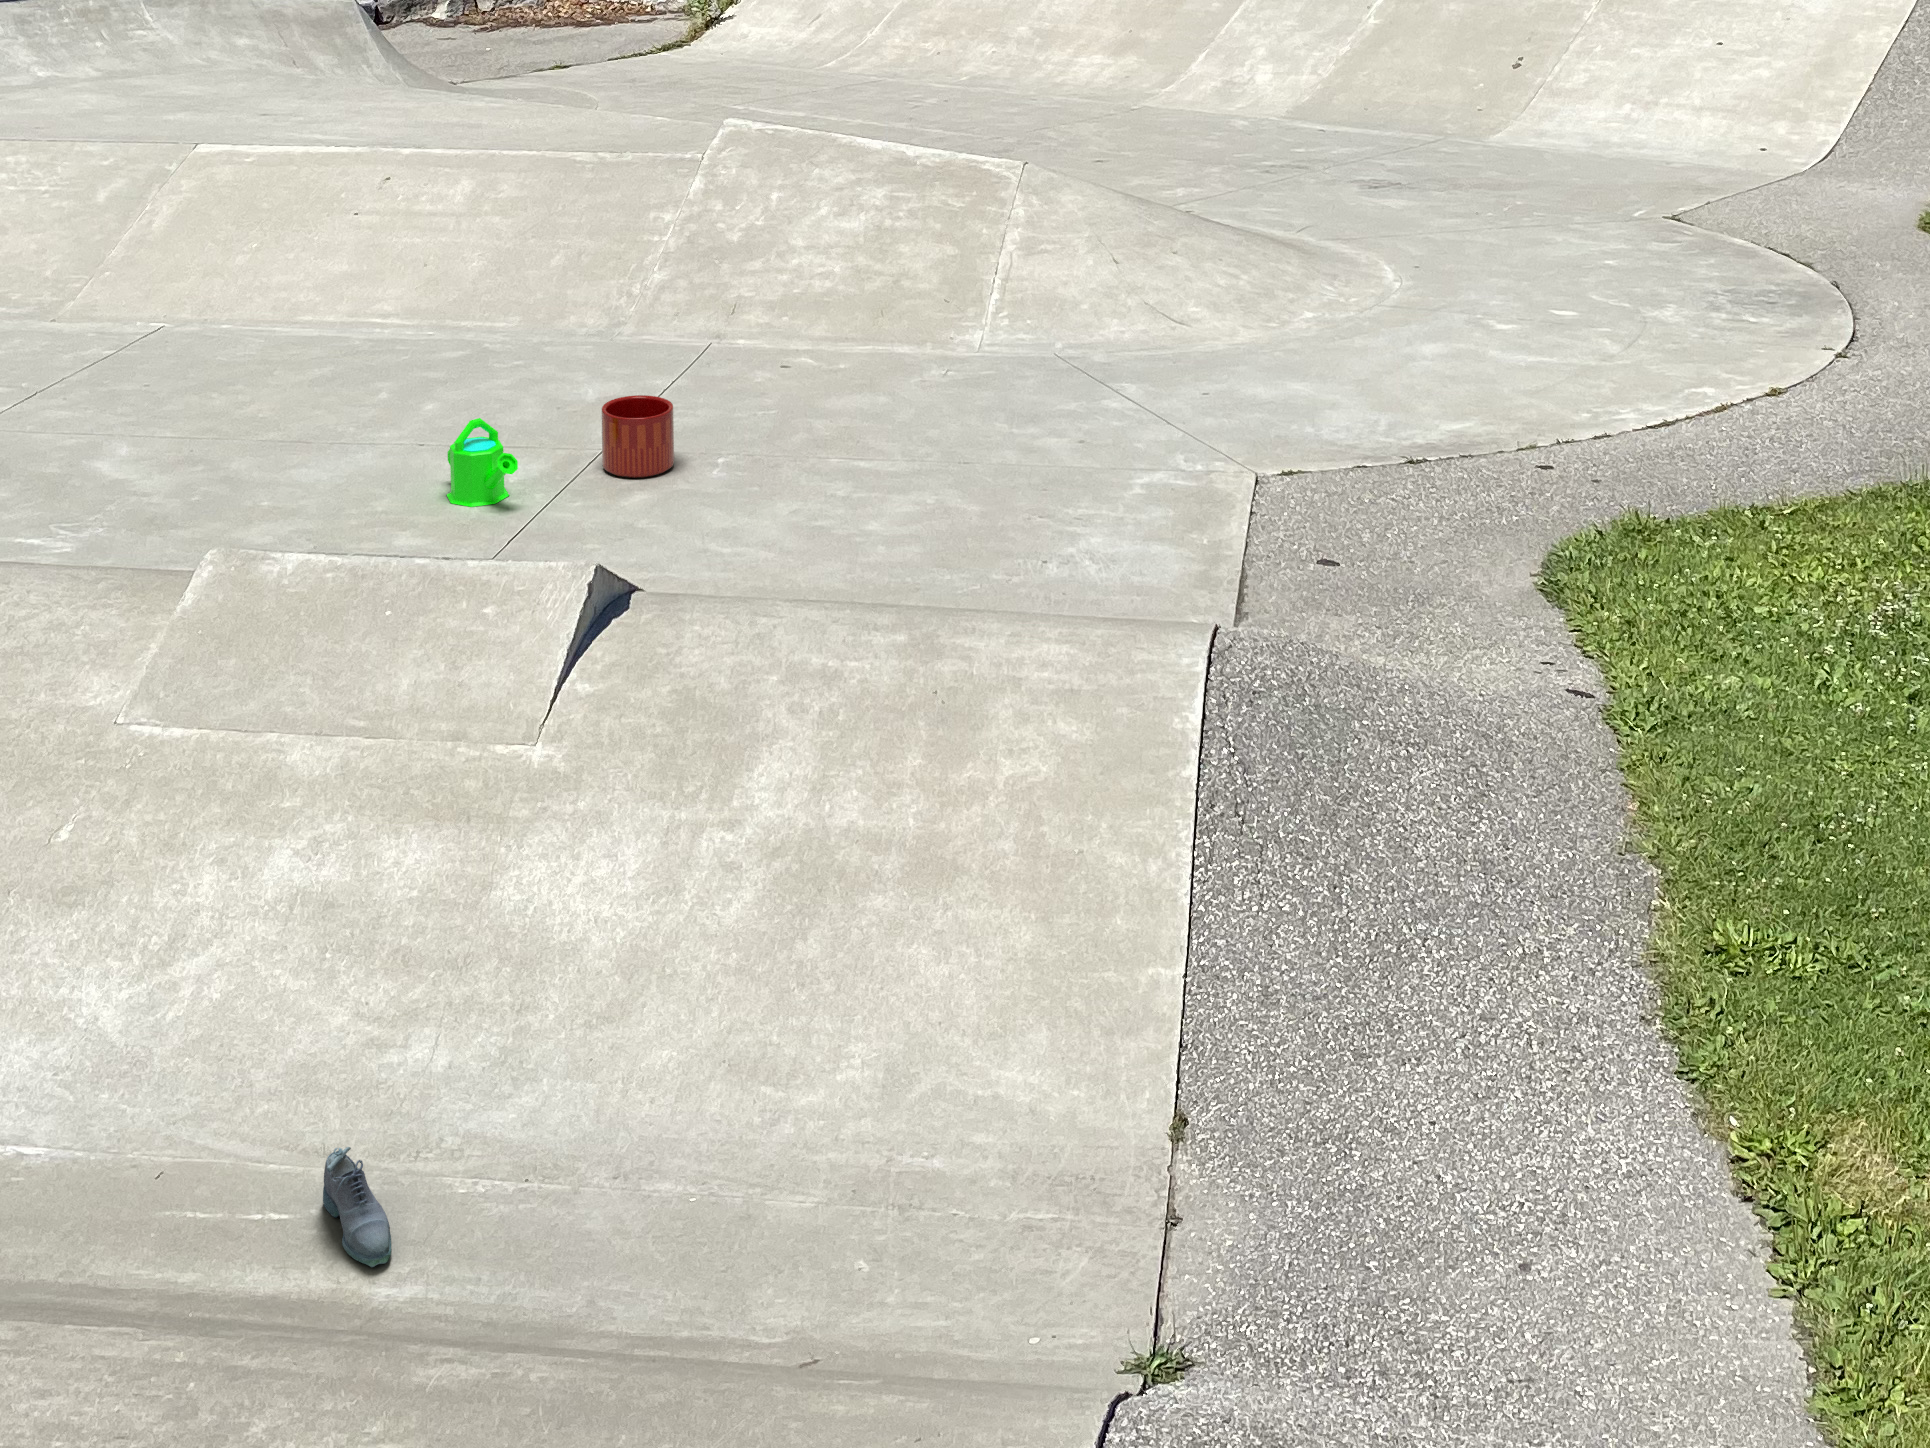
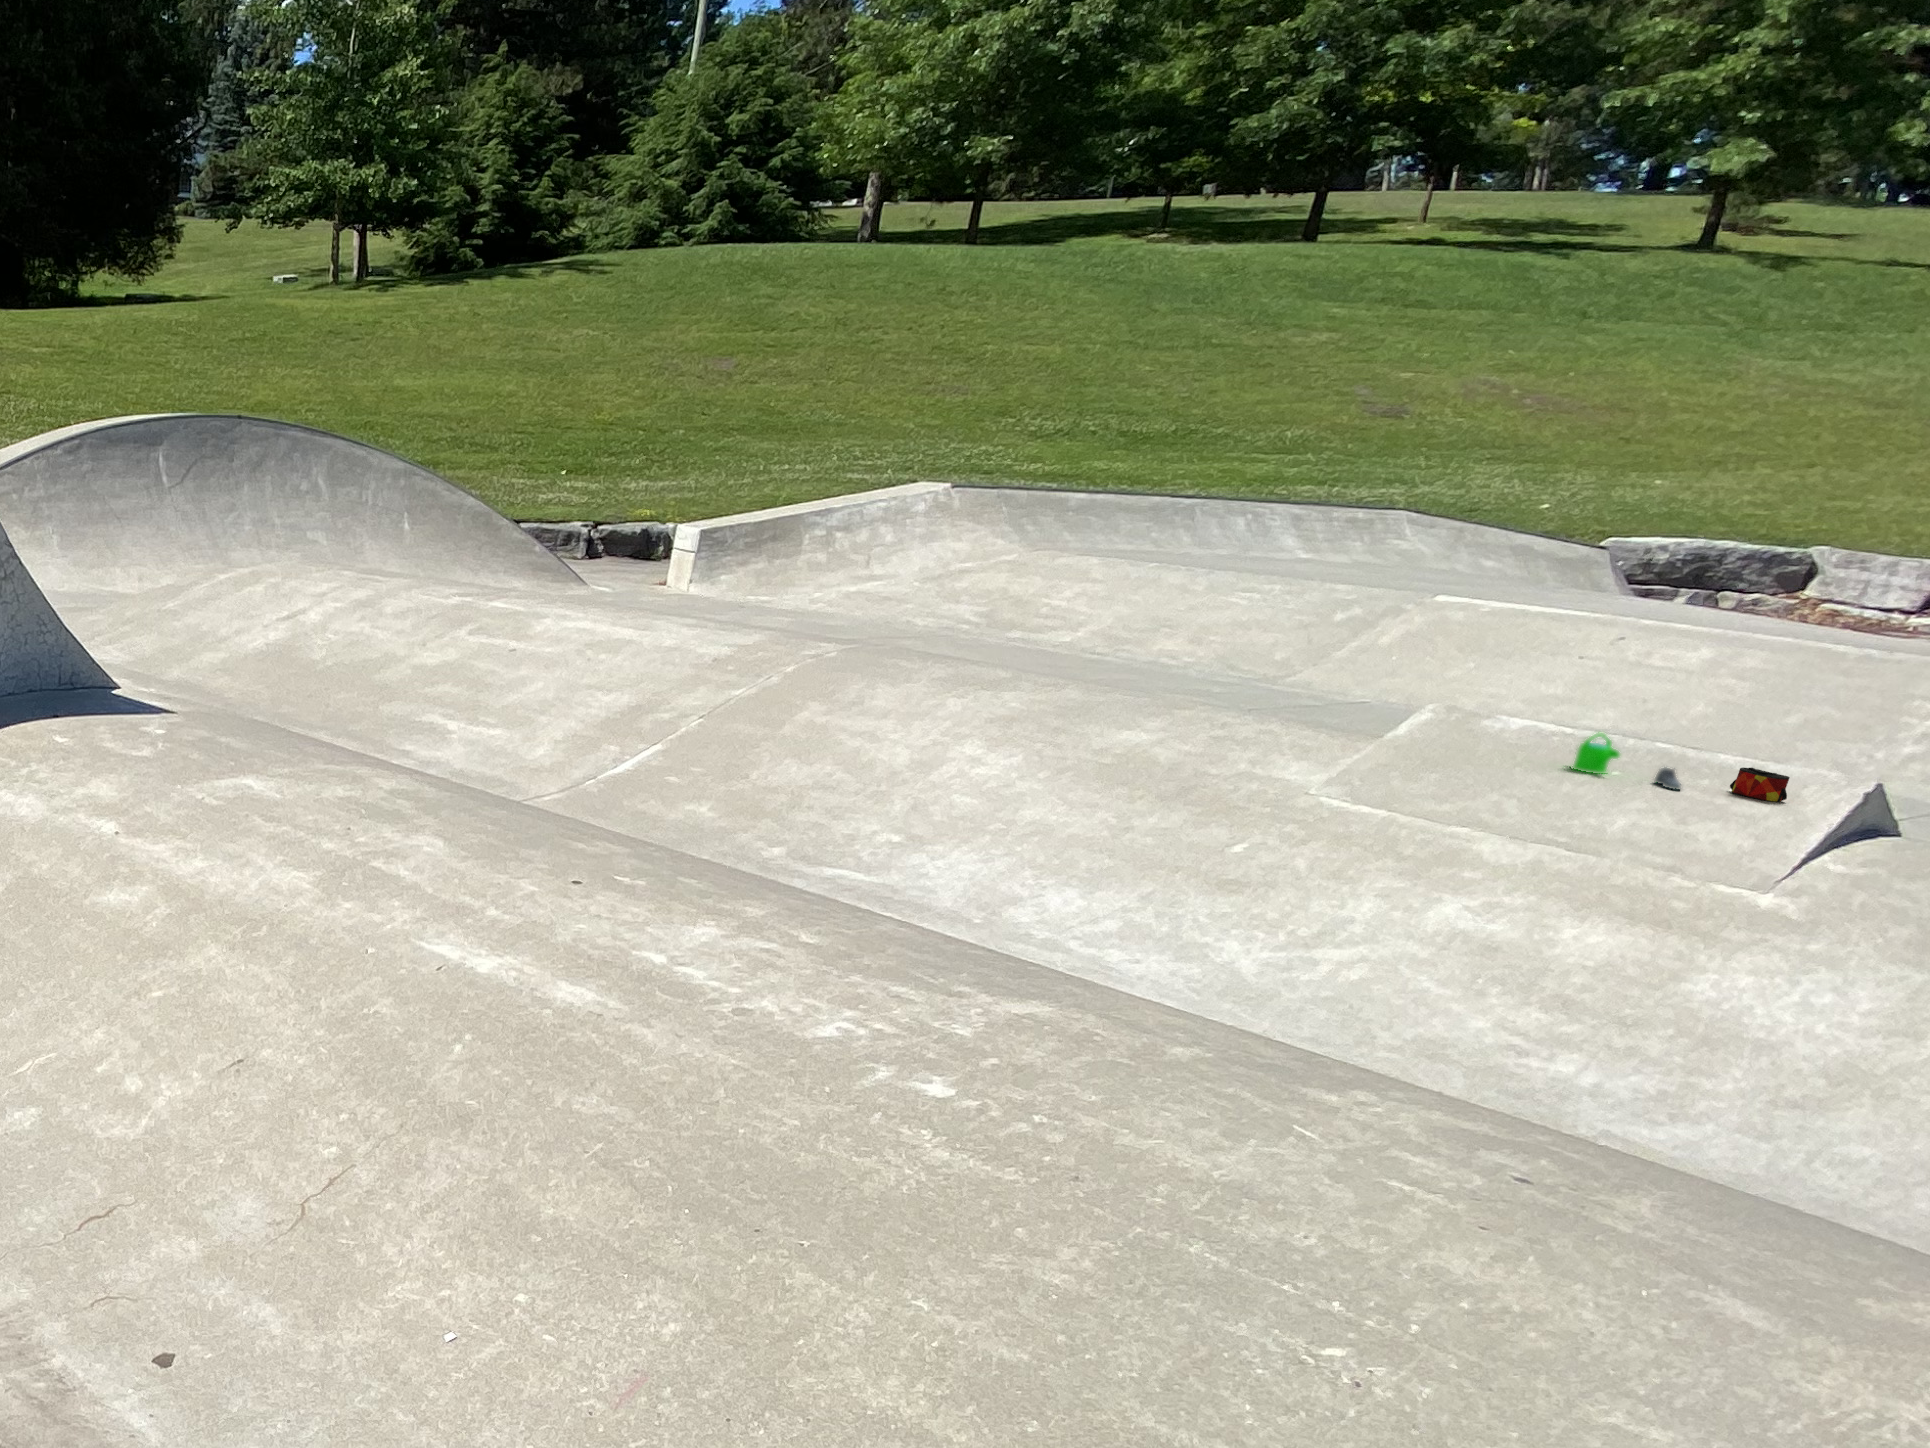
planter: present [602,395,674,478] -> none [1807,674,1860,707]
watering can: present [447,418,518,507] -> present [1572,732,1620,774]
bag: none [509,1073,648,1205] -> present [1730,768,1790,802]

